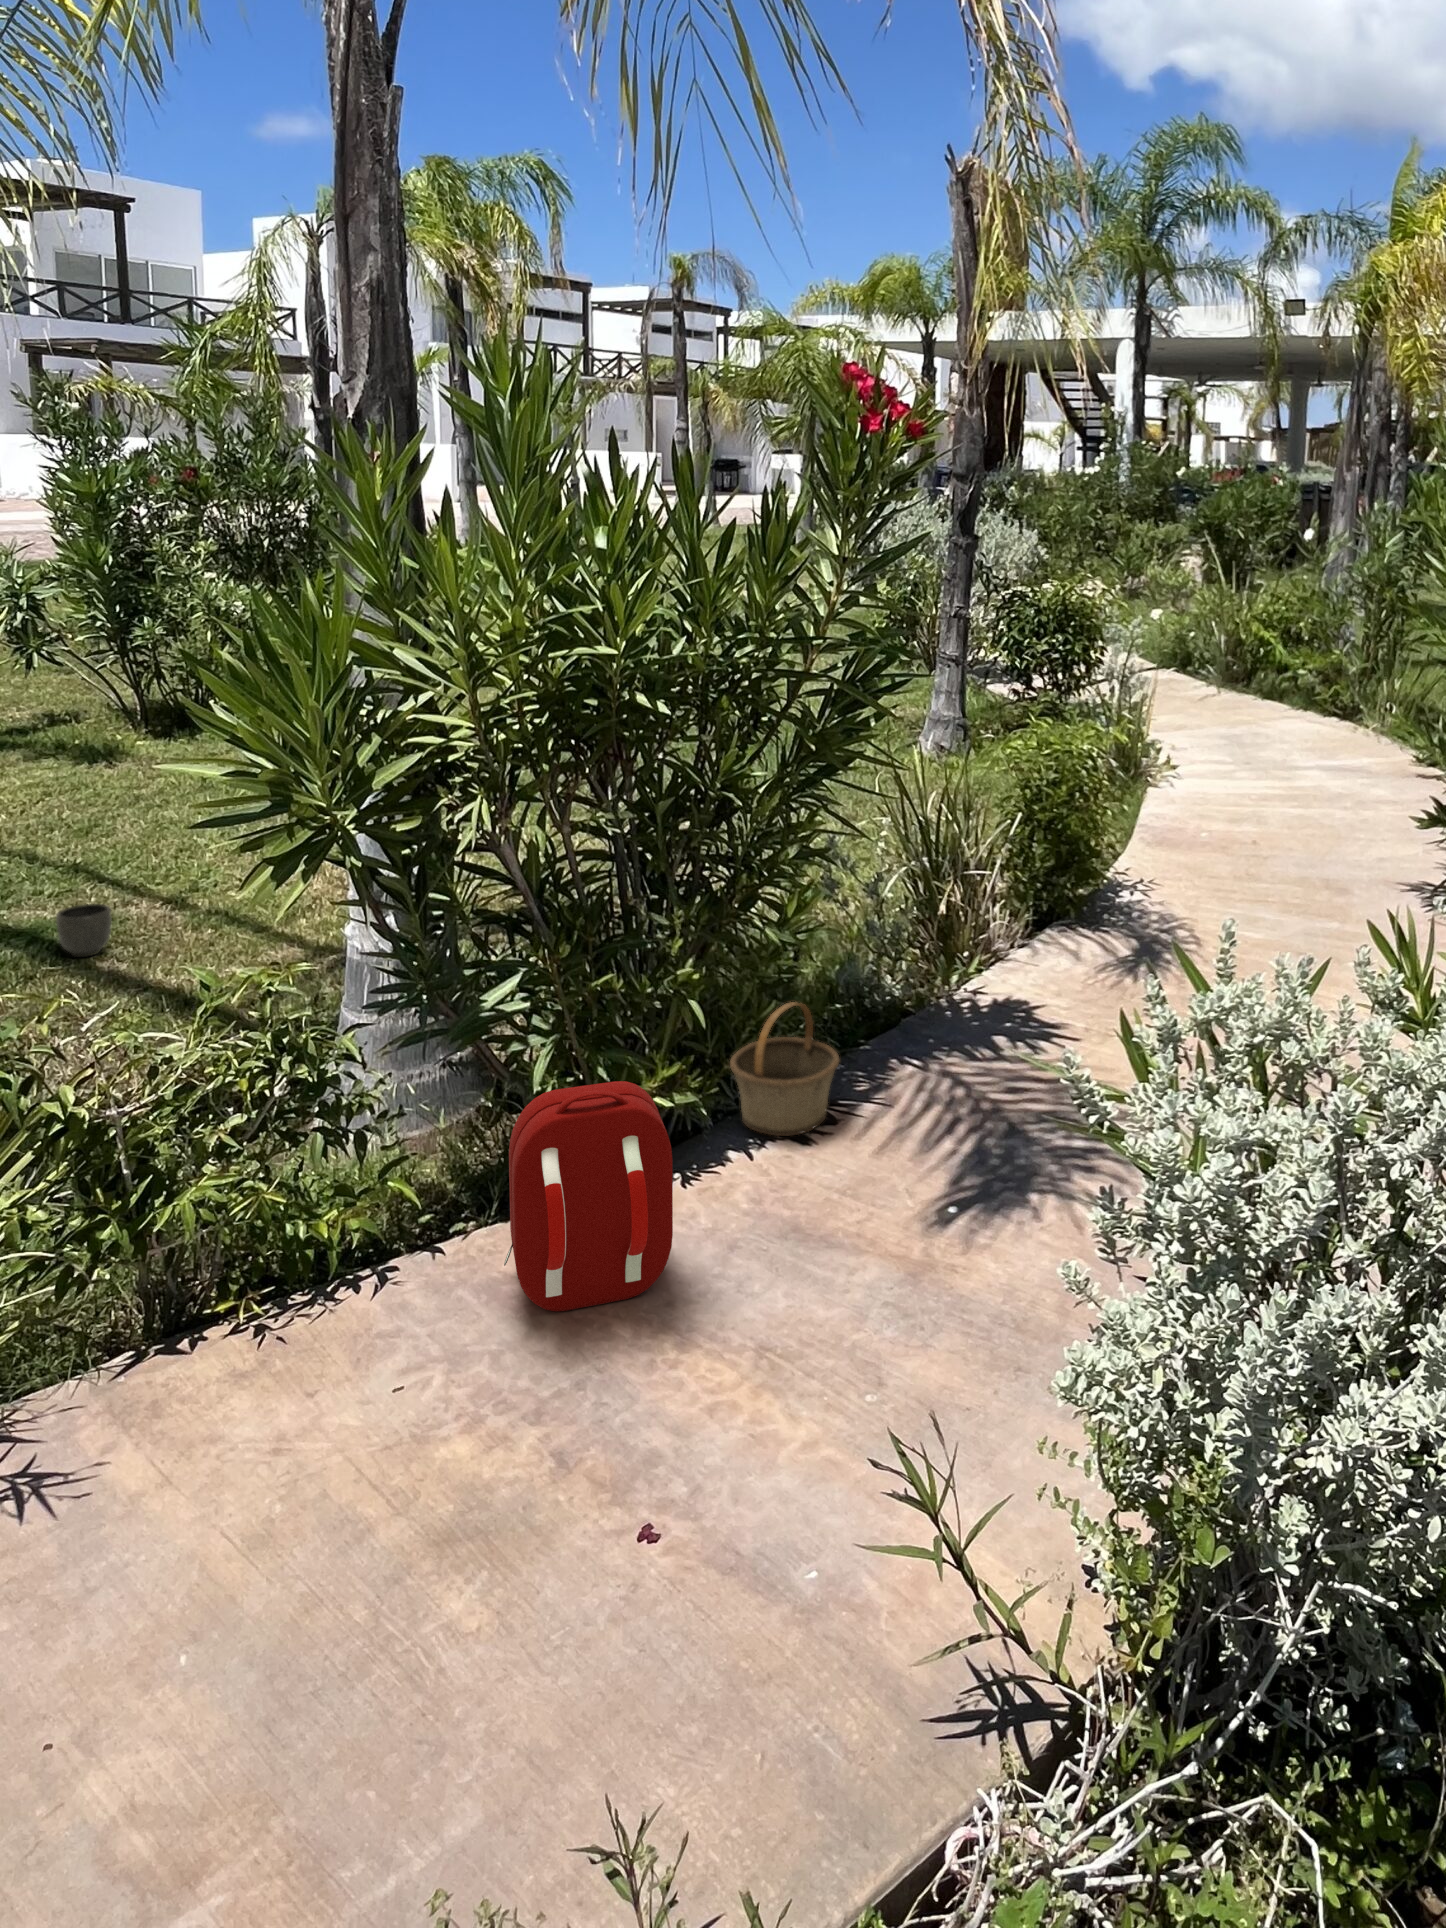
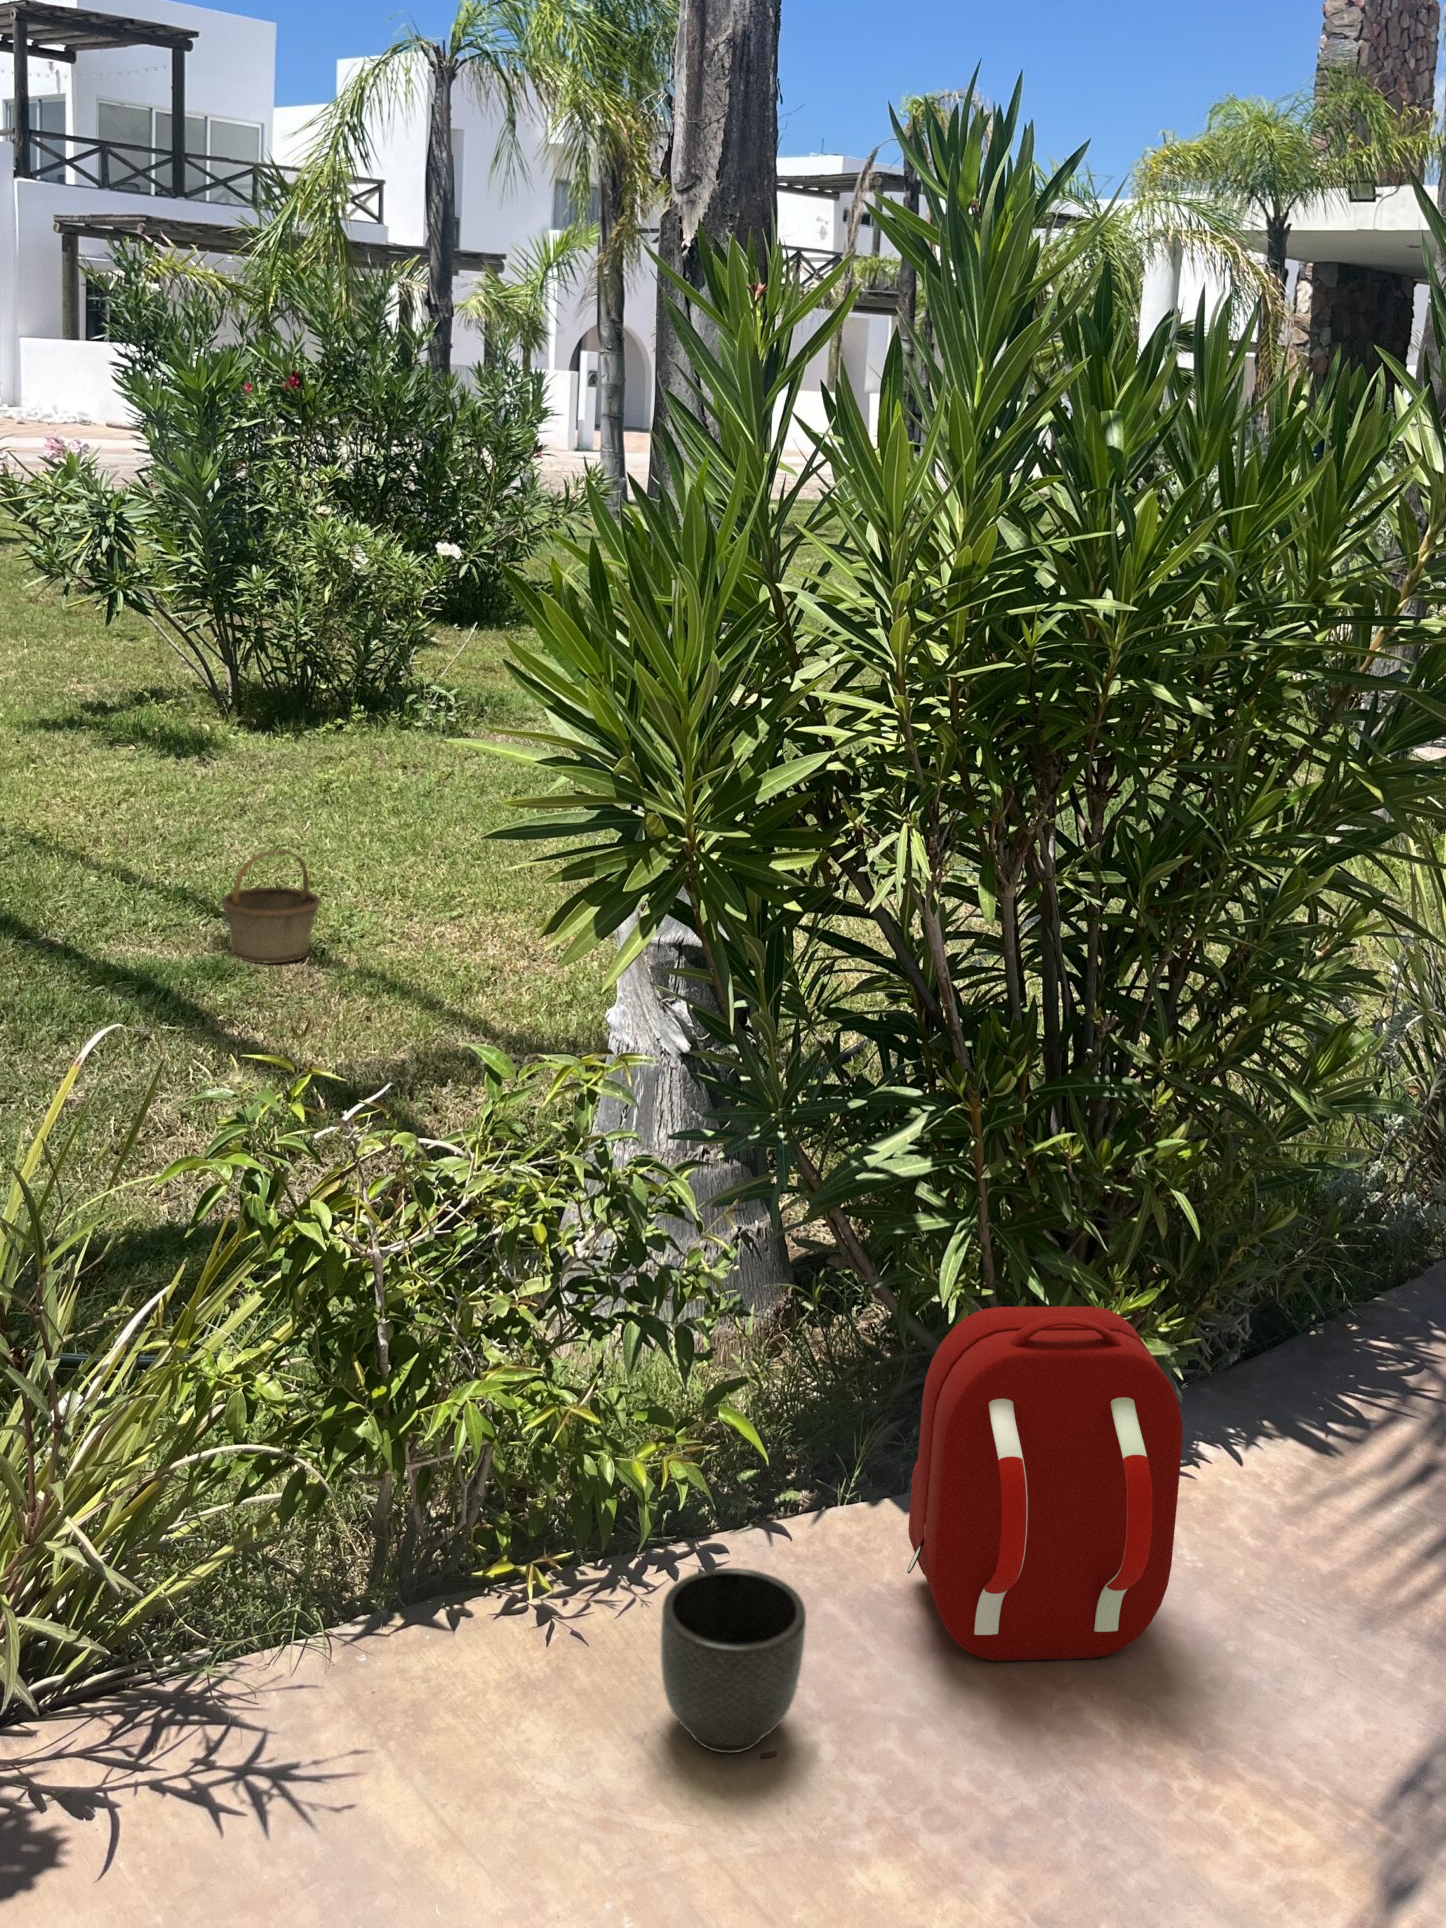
planter: present [56,904,112,957] -> present [661,1568,806,1753]
basket: present [730,1002,839,1136] -> present [221,850,321,964]

